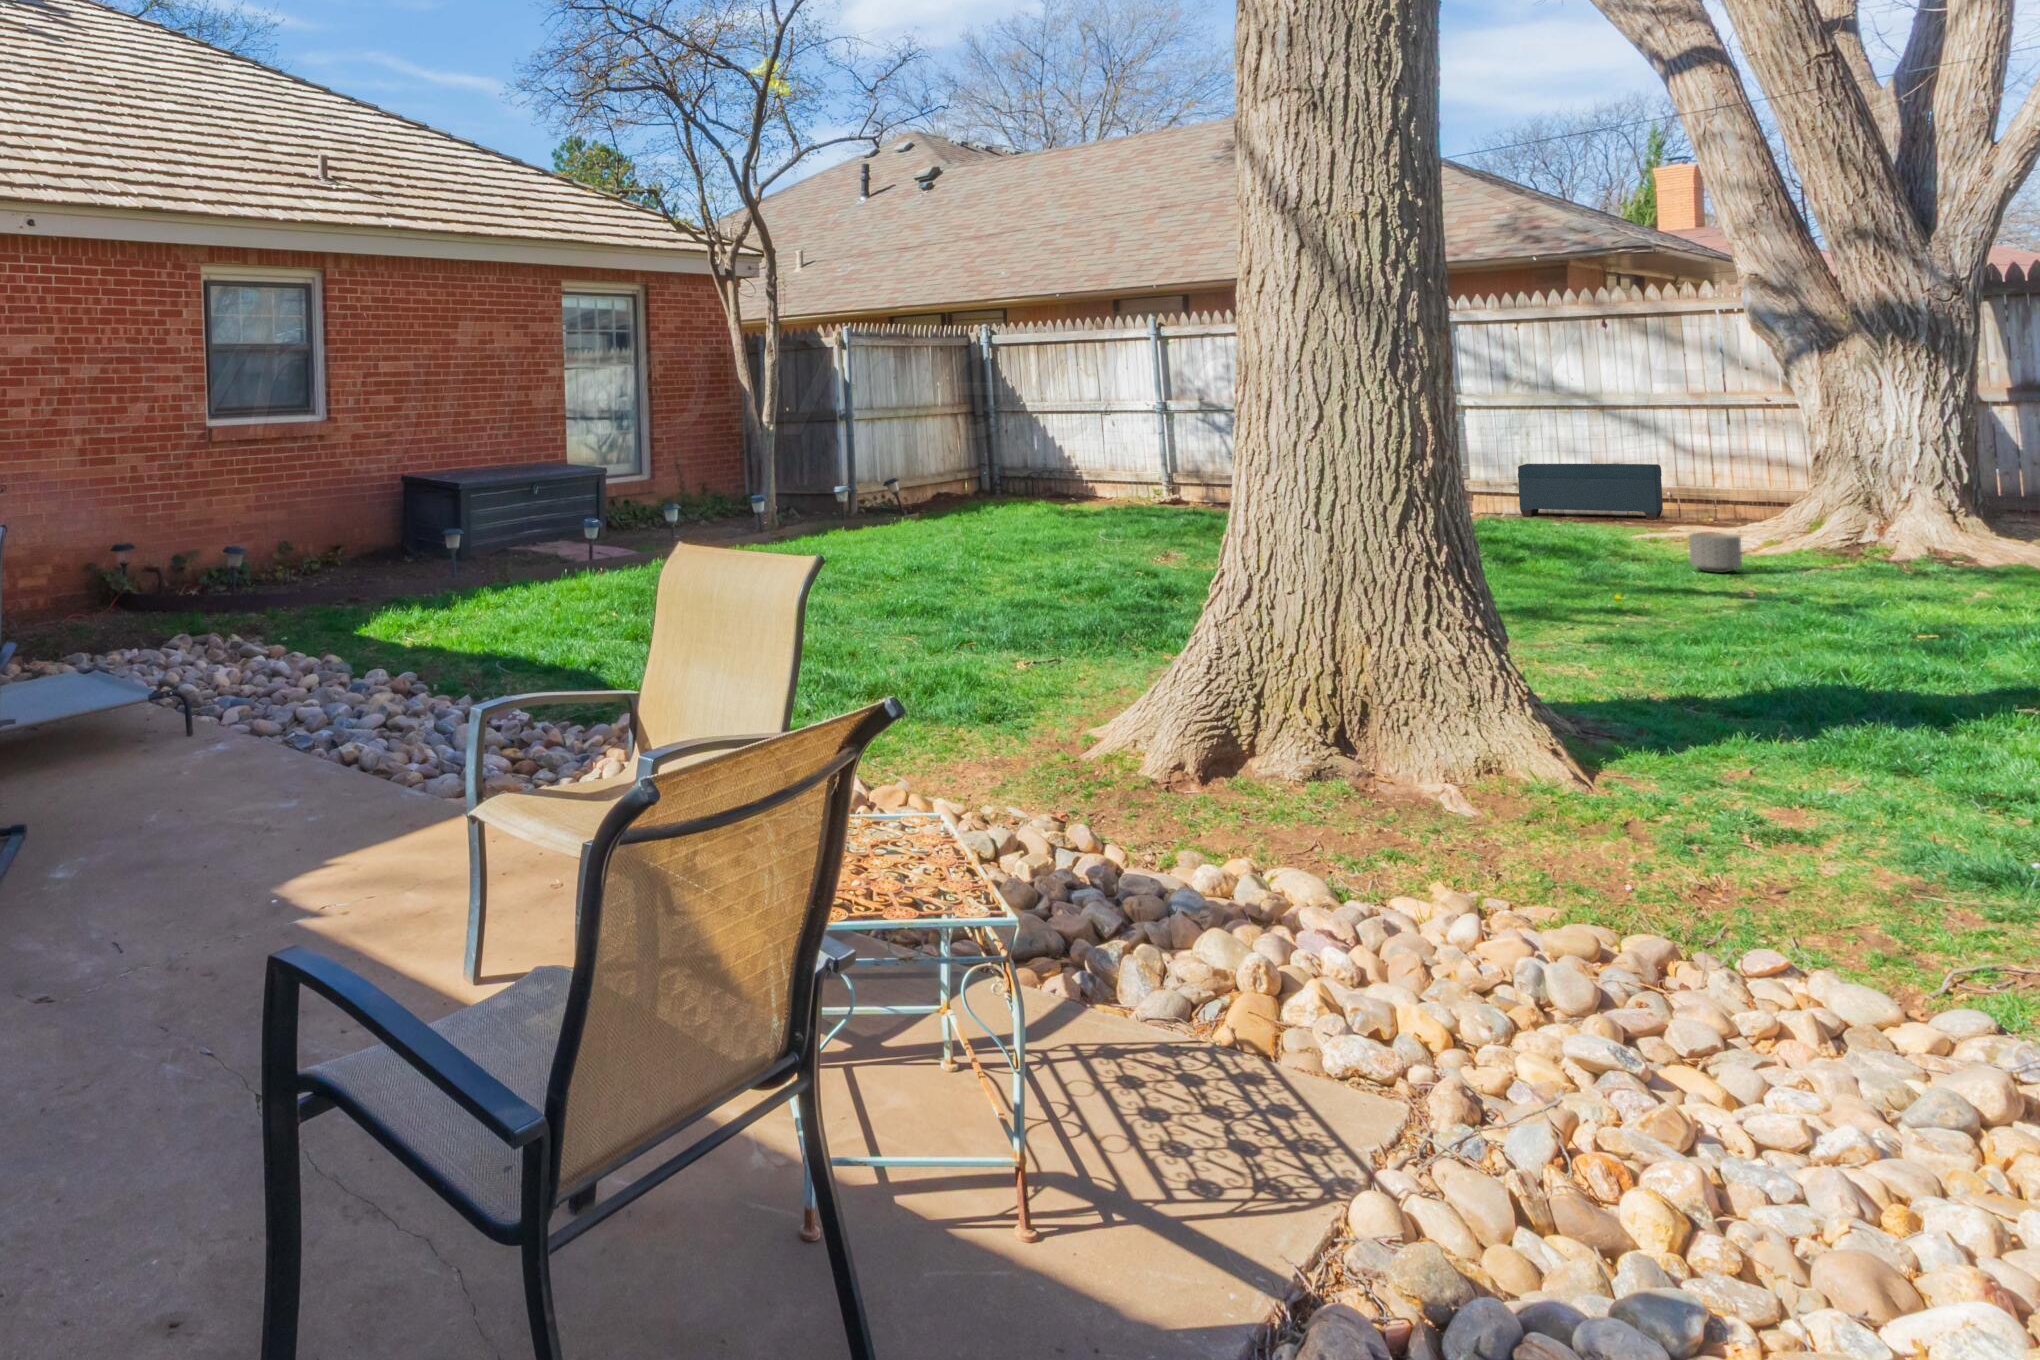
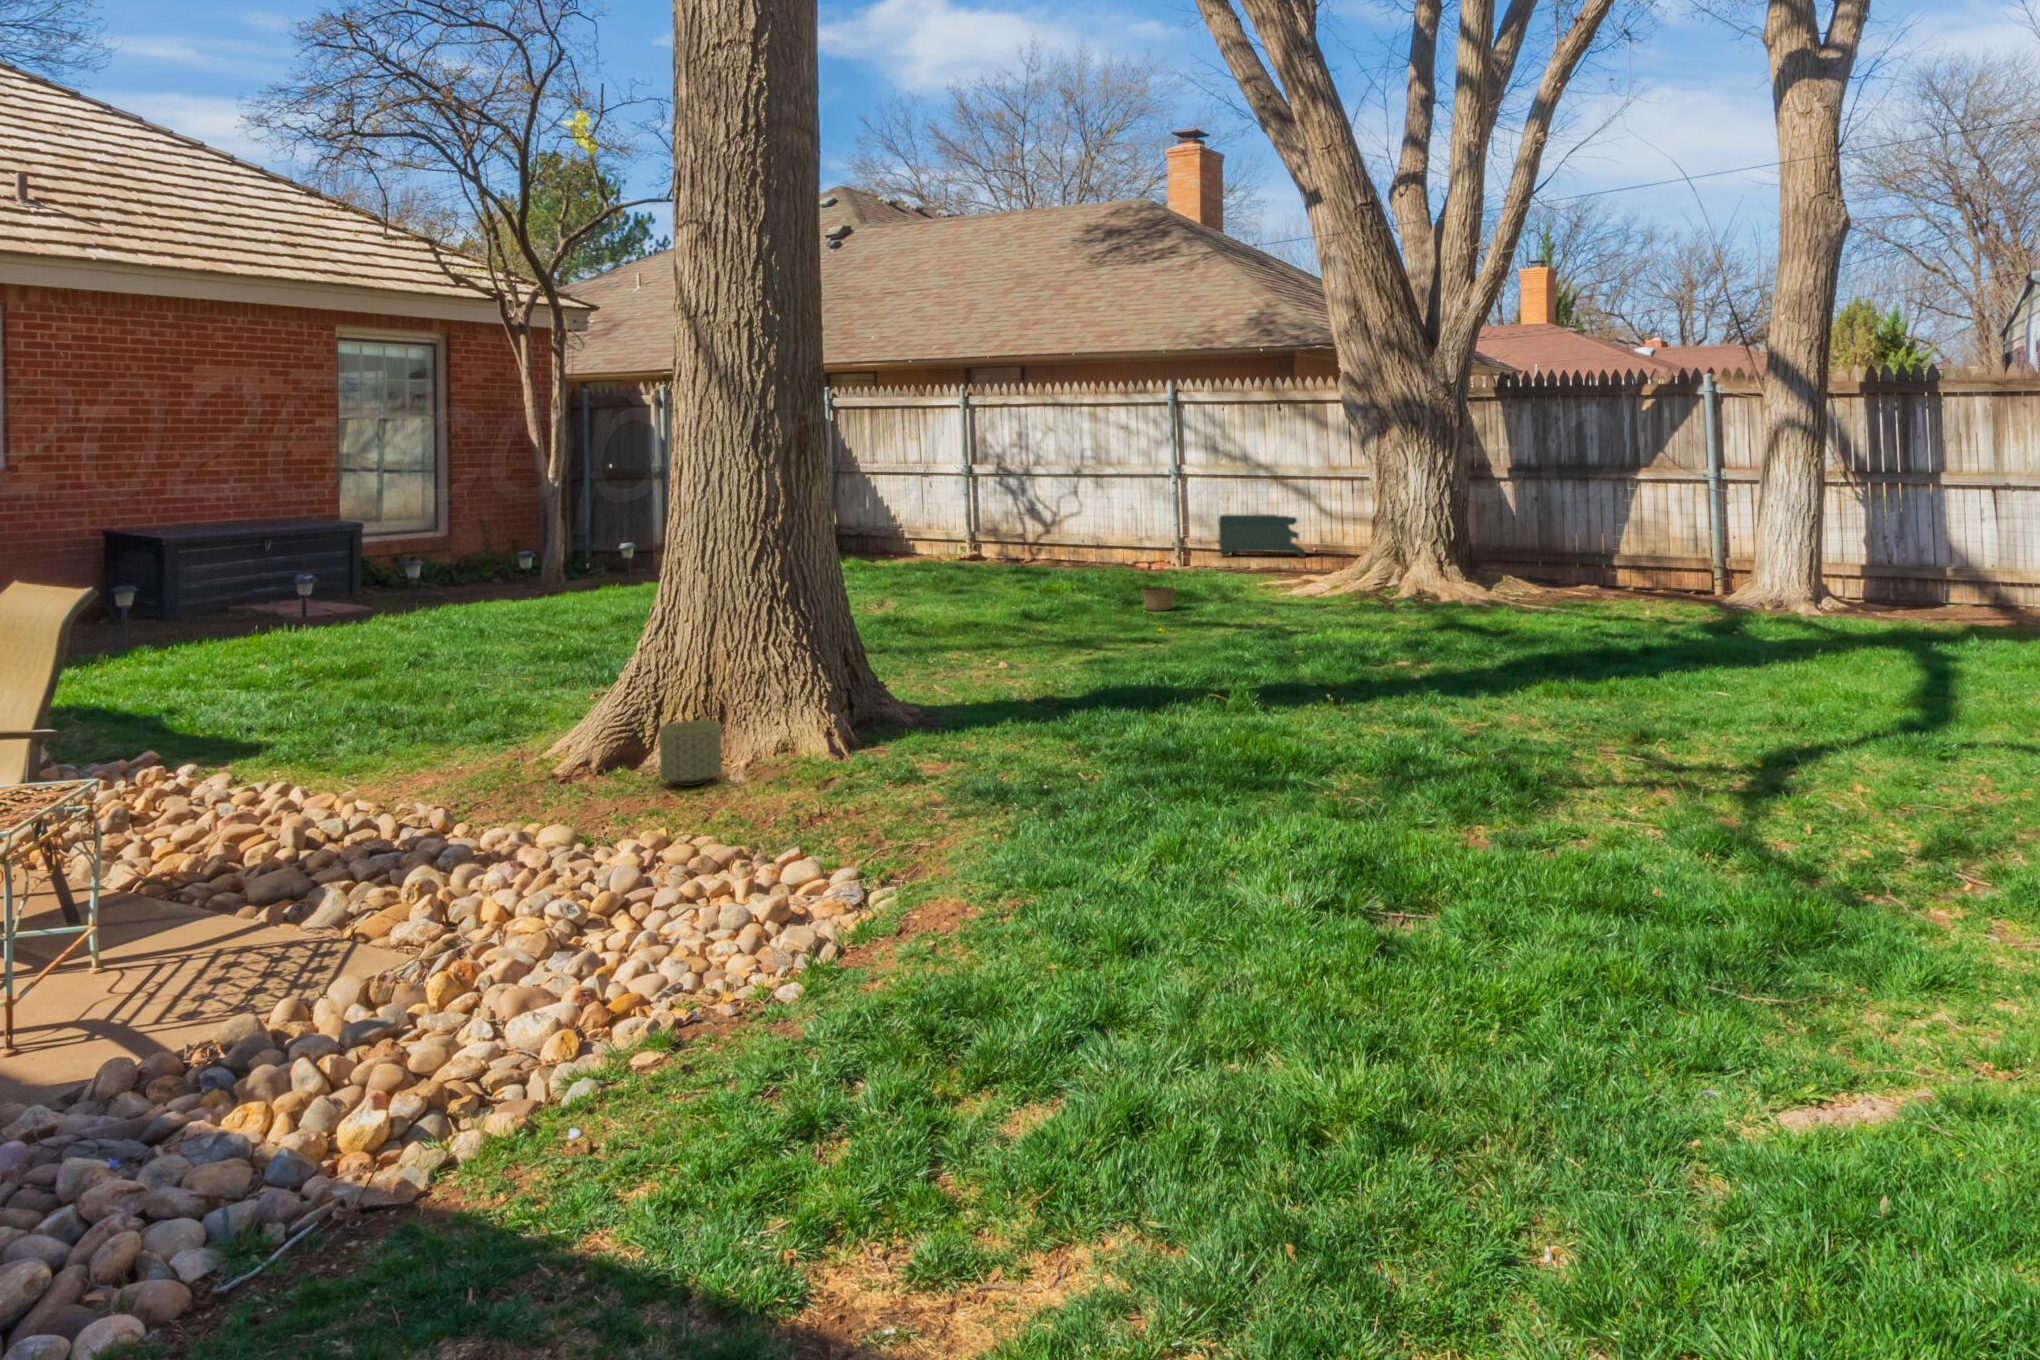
planter: present [1689,533,1742,573] -> present [659,720,722,786]
basket: none [1552,535,1609,585] -> present [1141,572,1176,611]

